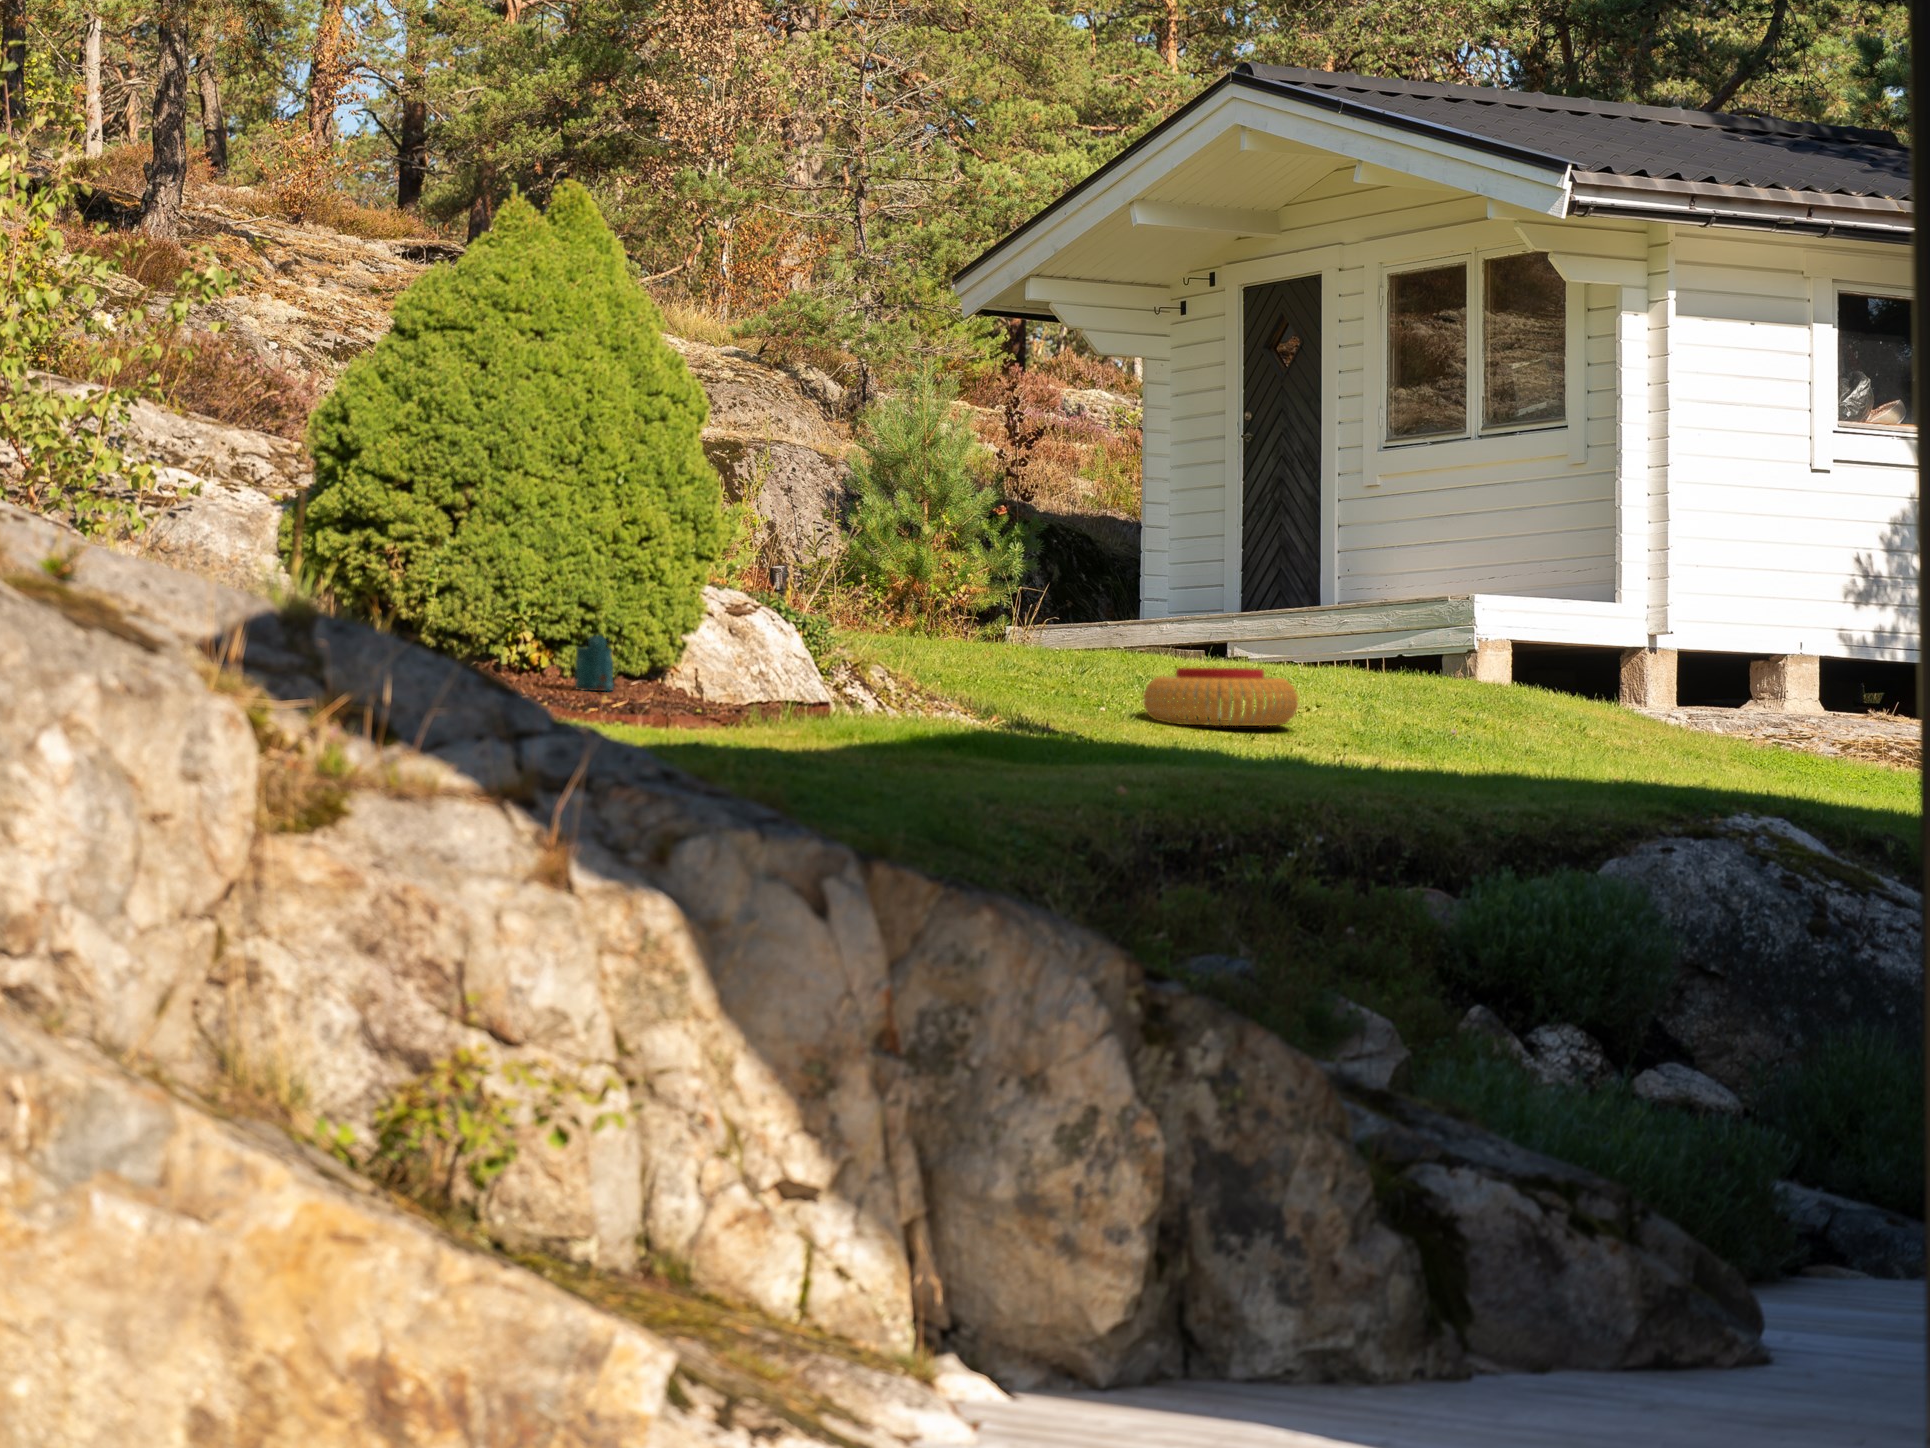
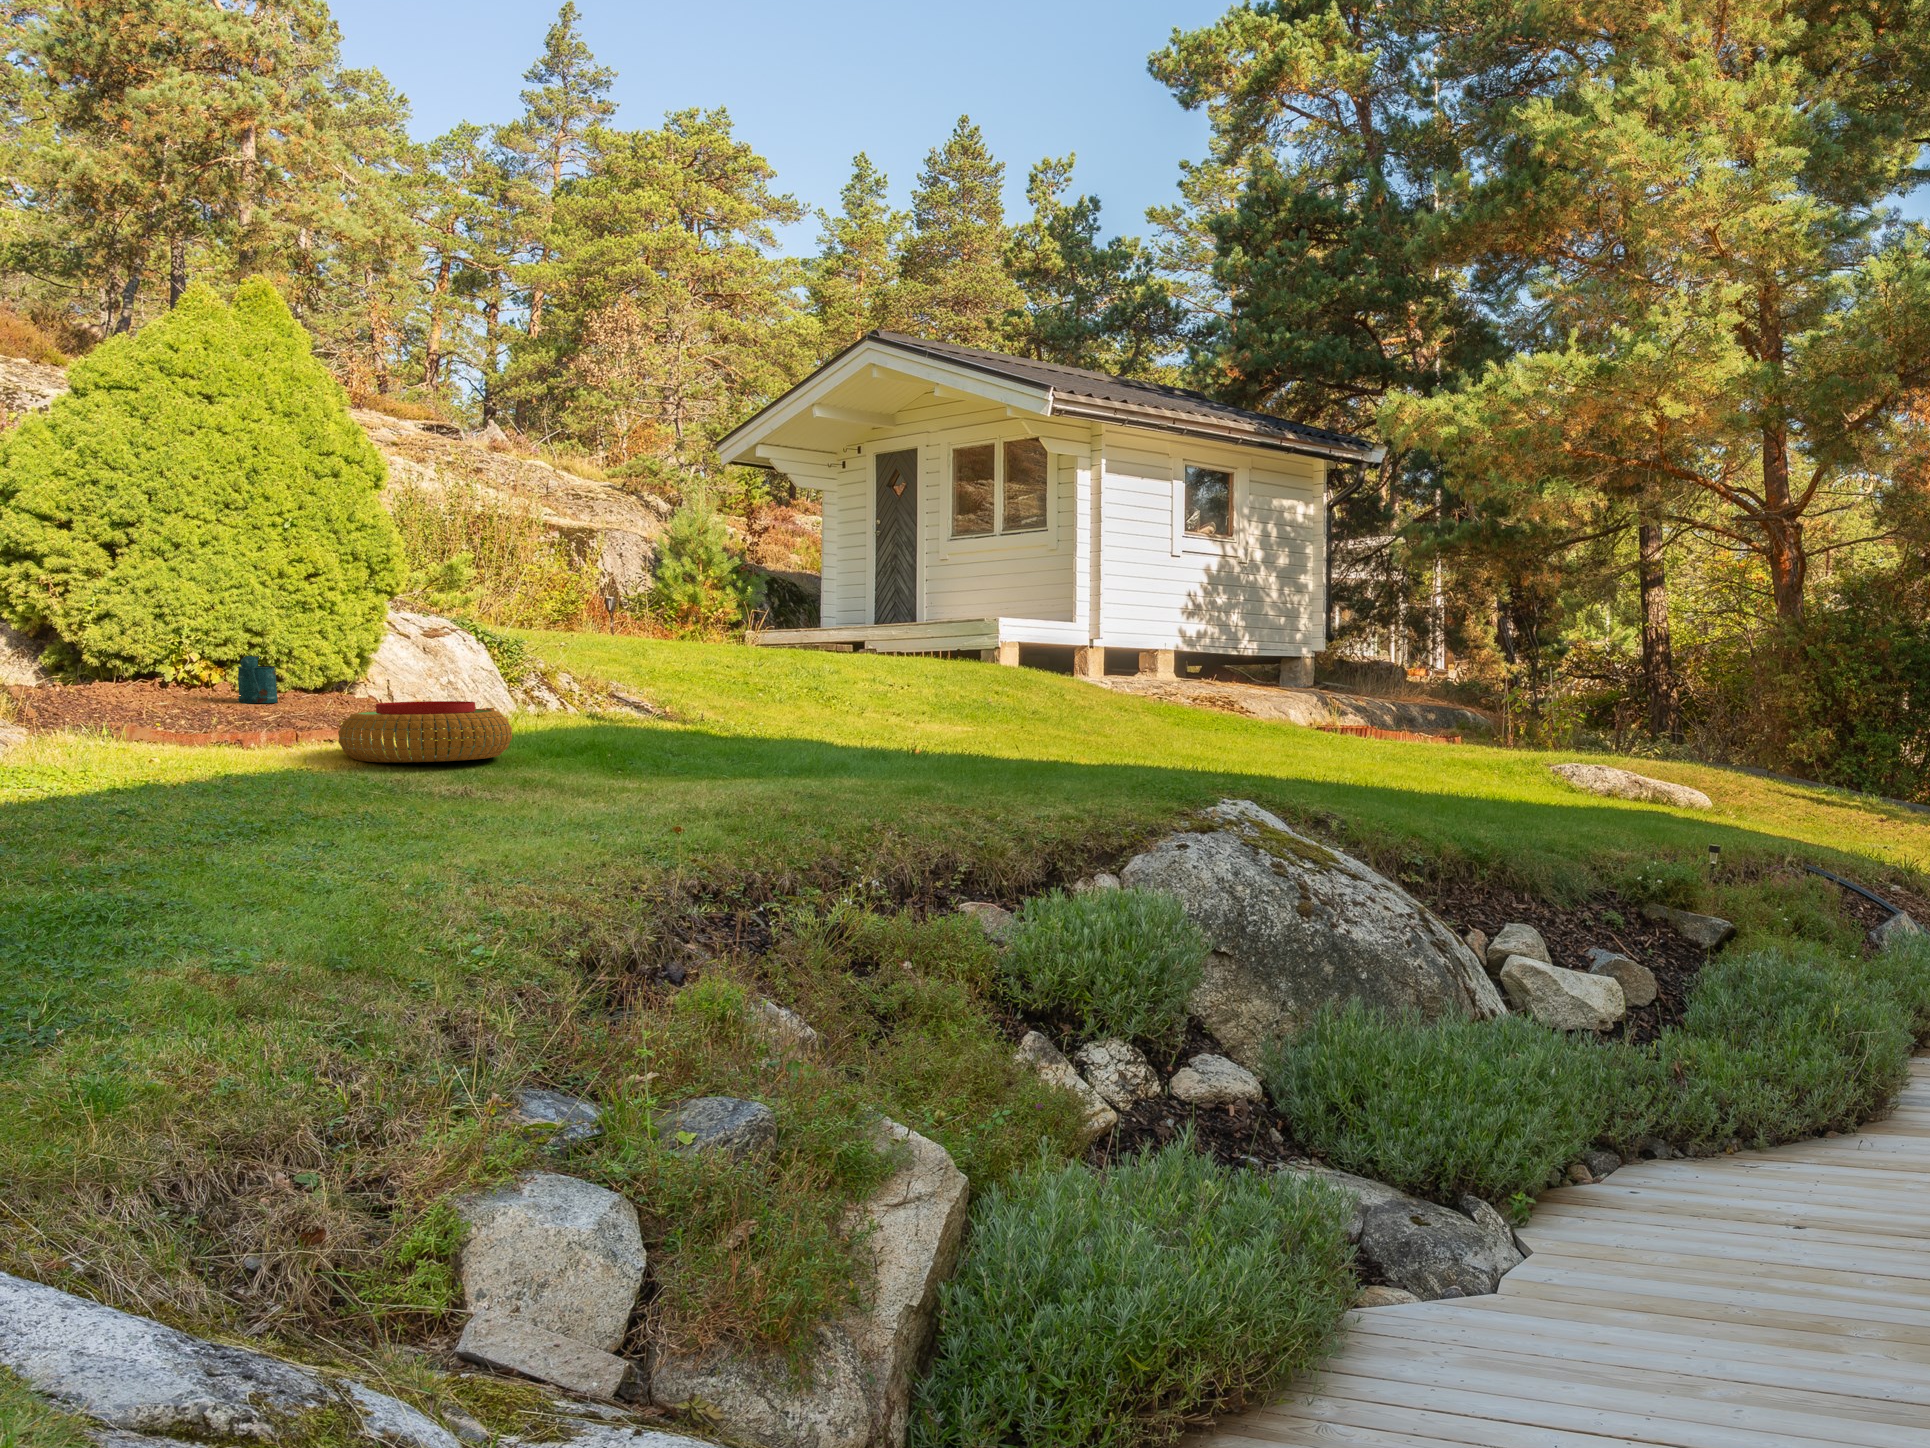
pouf: present [1143,668,1298,726] -> present [338,701,512,762]

